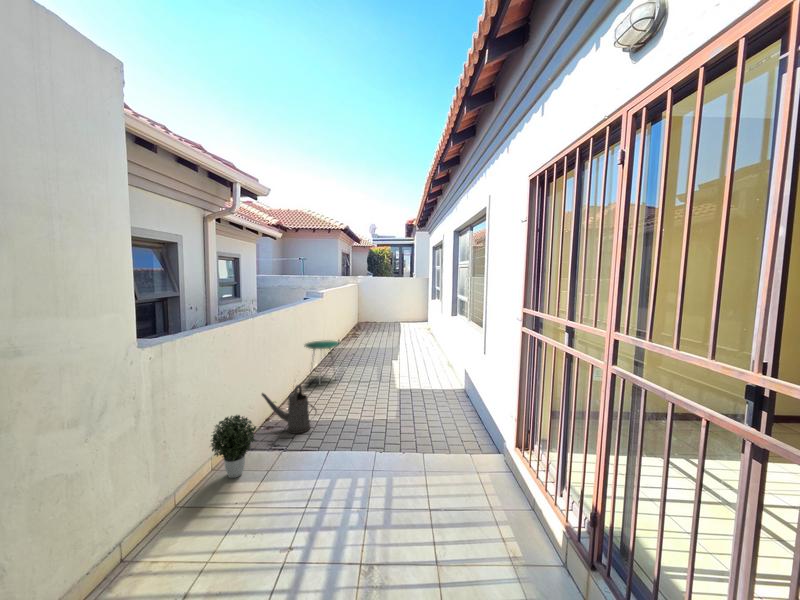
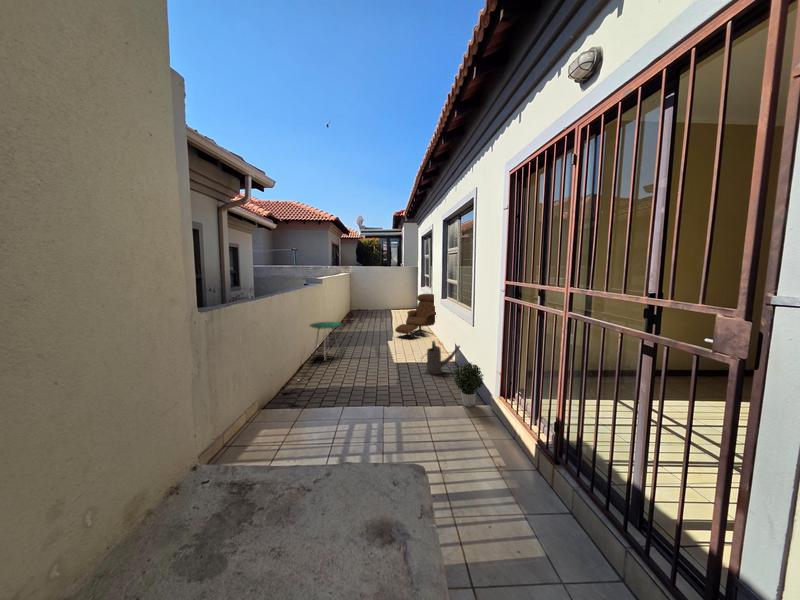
lounge chair: none [401,309,448,359] -> present [395,294,436,339]
watering can: present [262,385,317,434] -> present [426,341,460,374]
potted plant: present [211,415,256,478] -> present [453,362,483,407]

